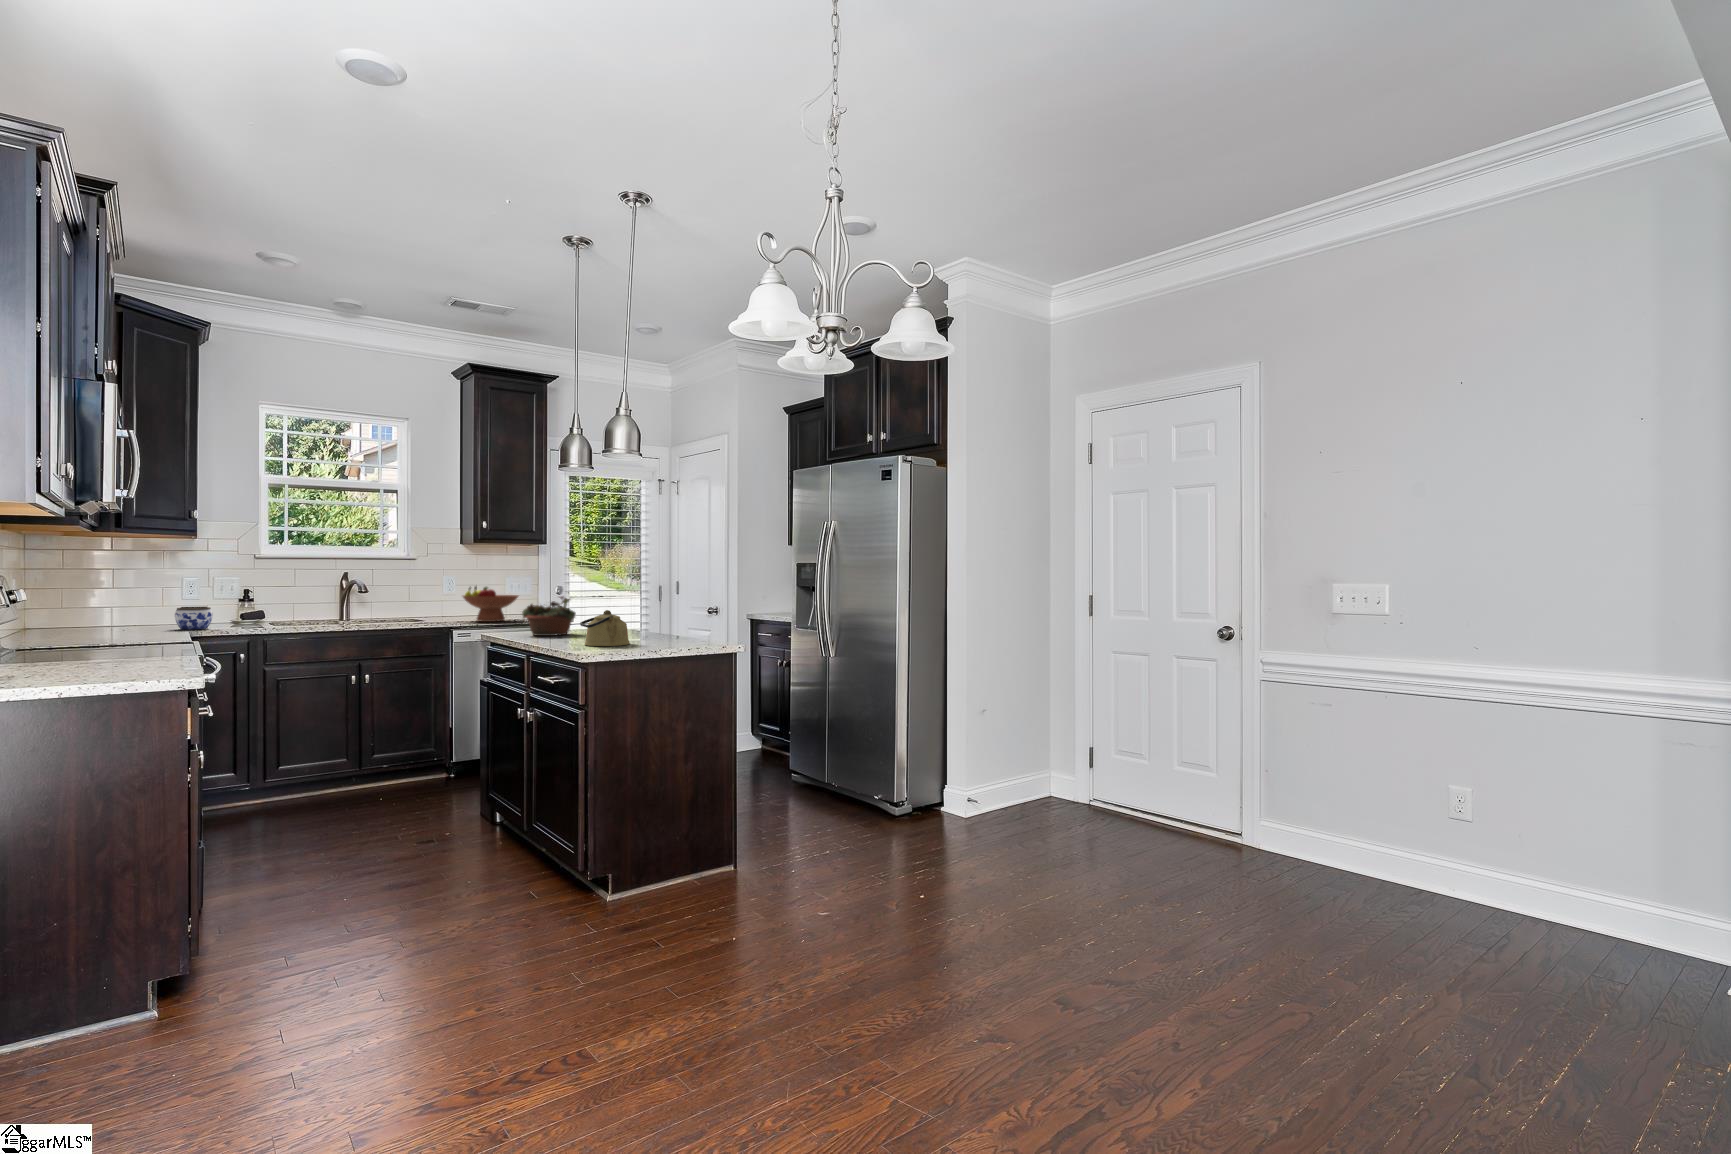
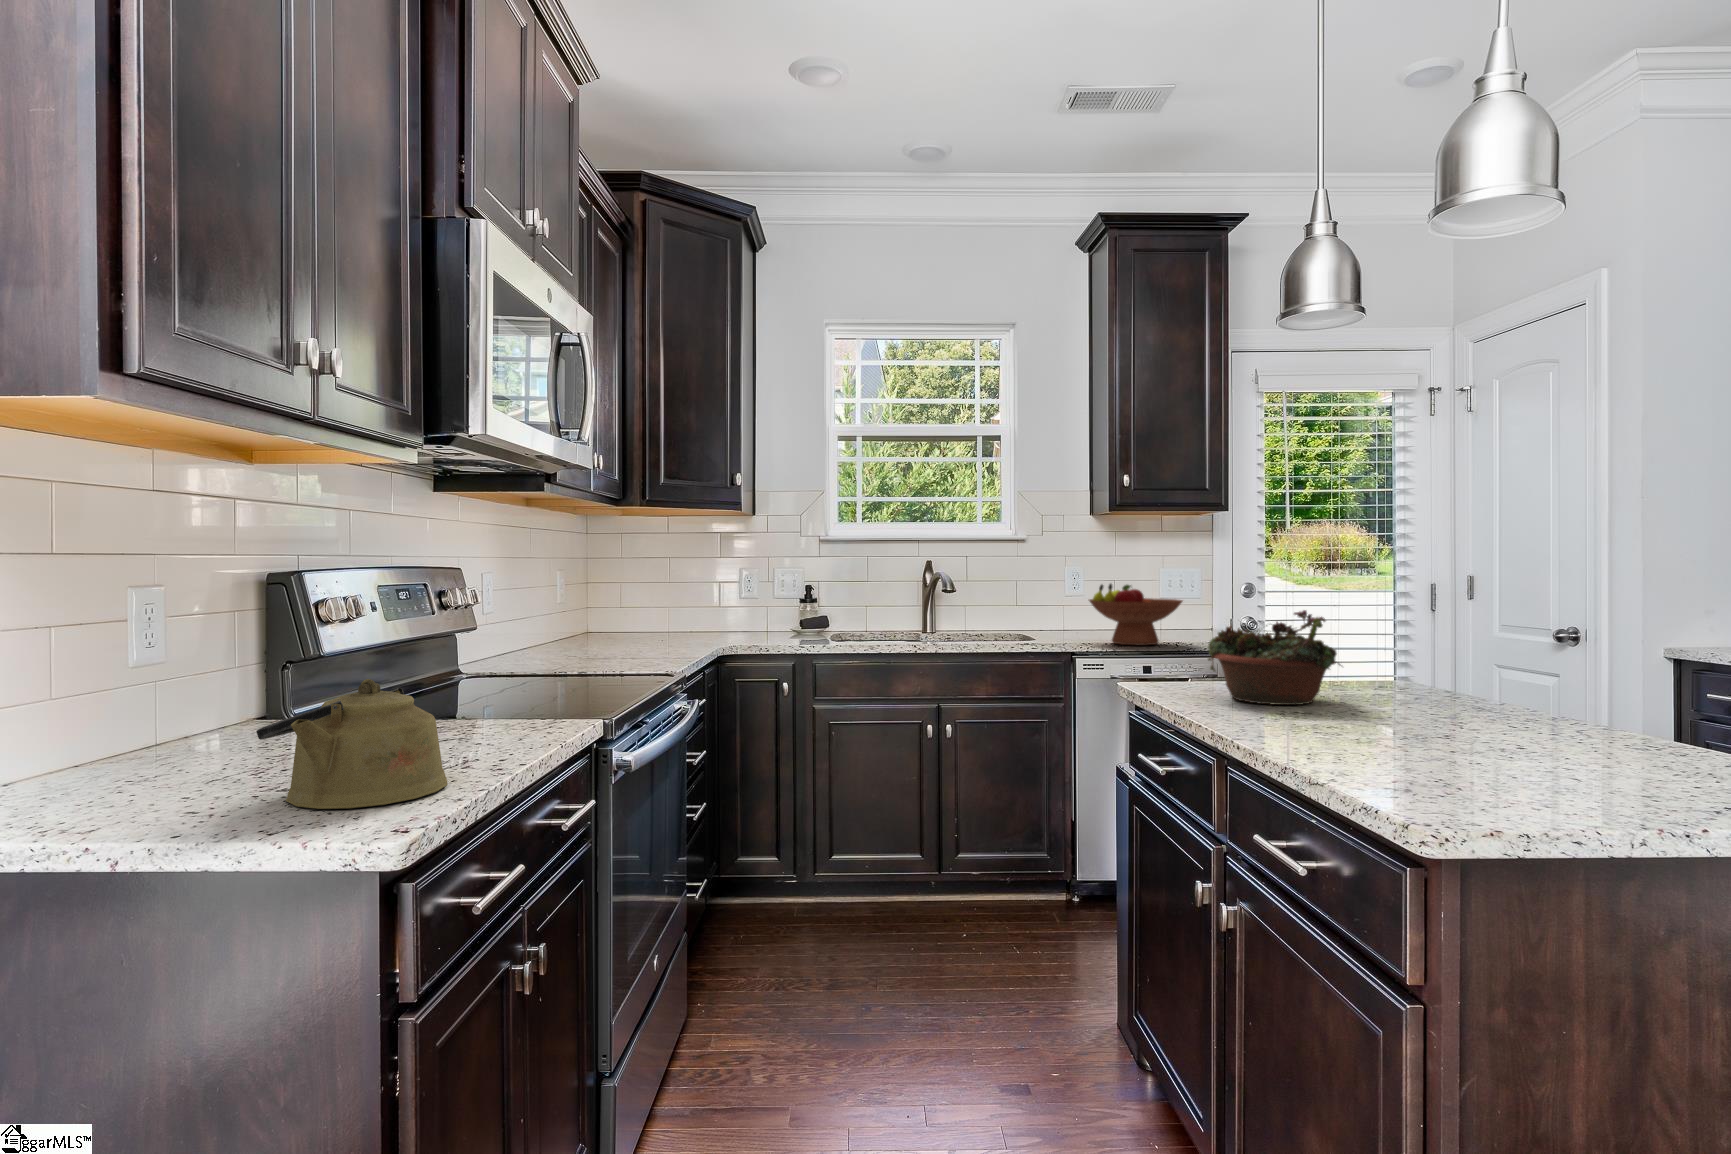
jar: present [175,607,213,630] -> none [713,611,756,644]
kettle: present [580,610,630,646] -> present [256,679,448,809]

